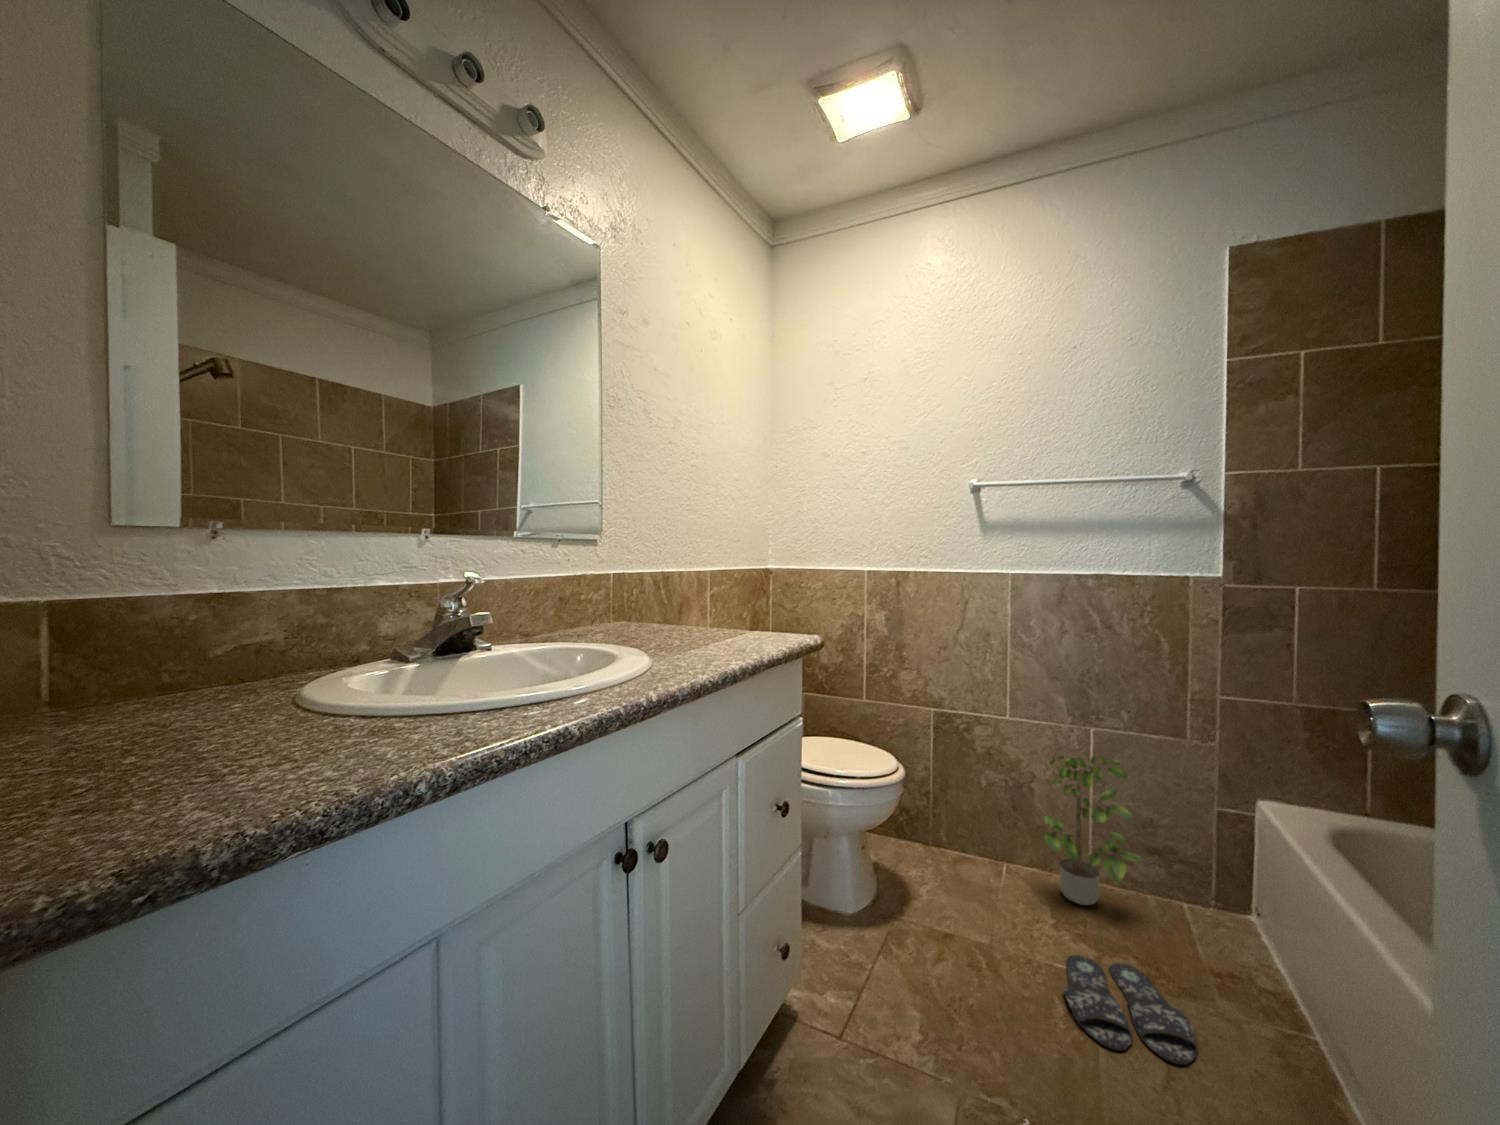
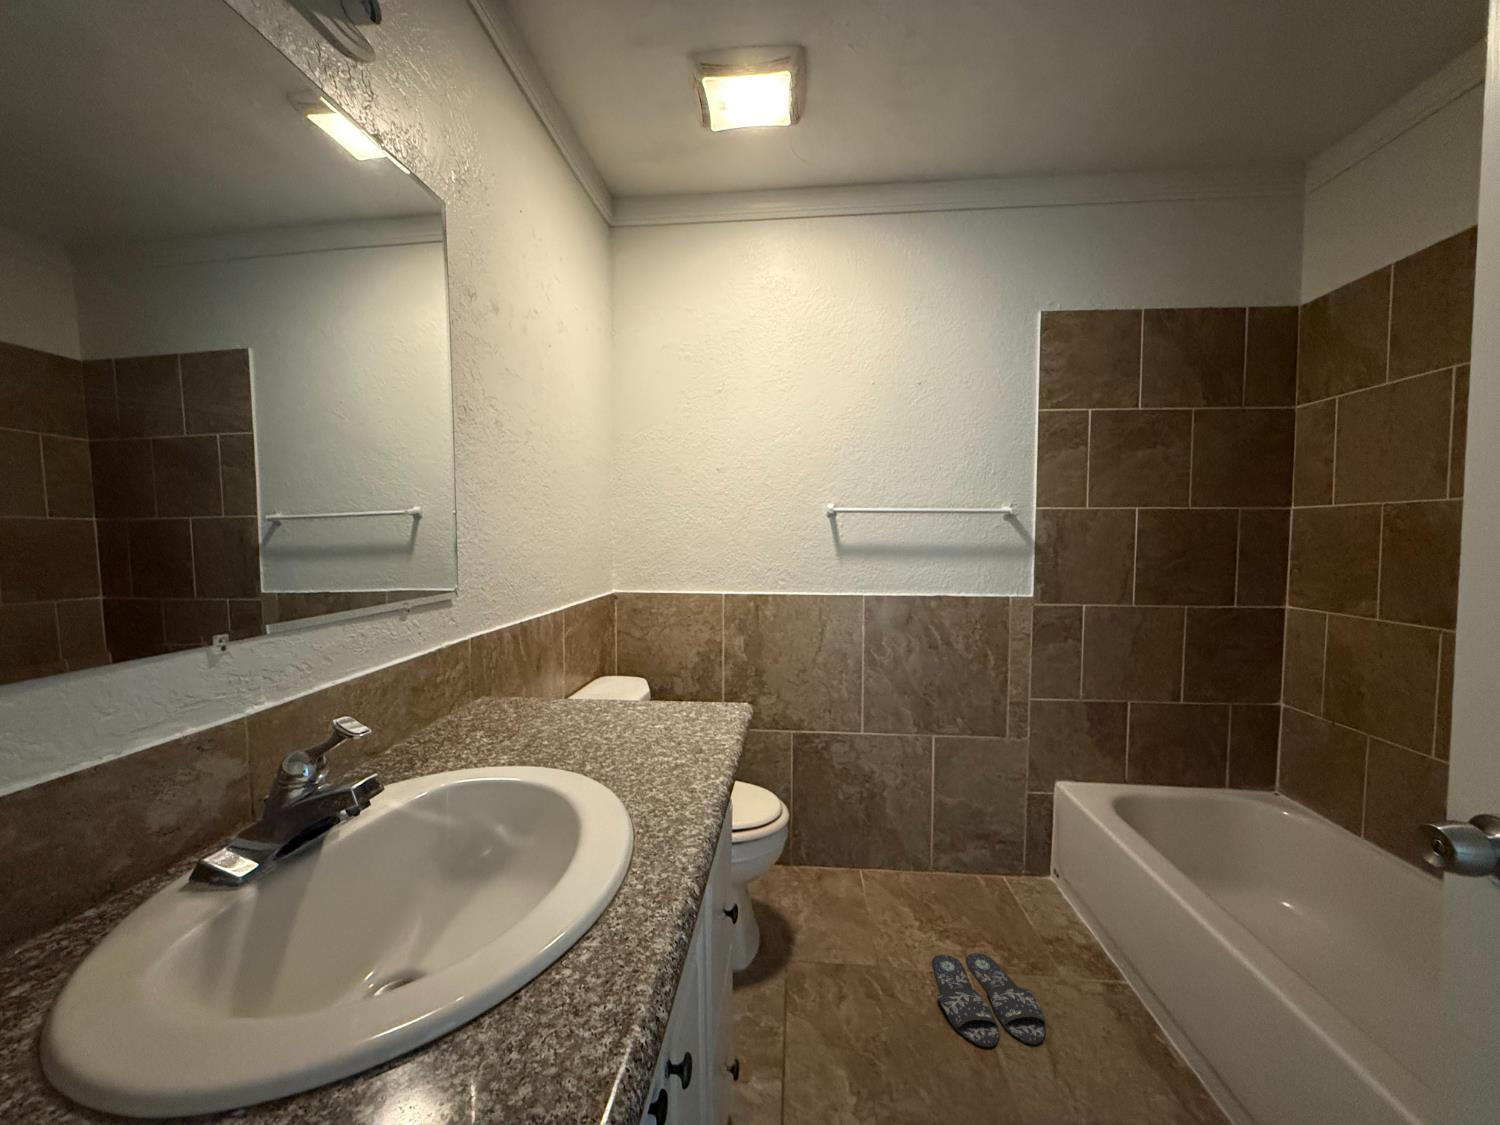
potted plant: present [1044,753,1146,905] -> none [897,760,983,900]

